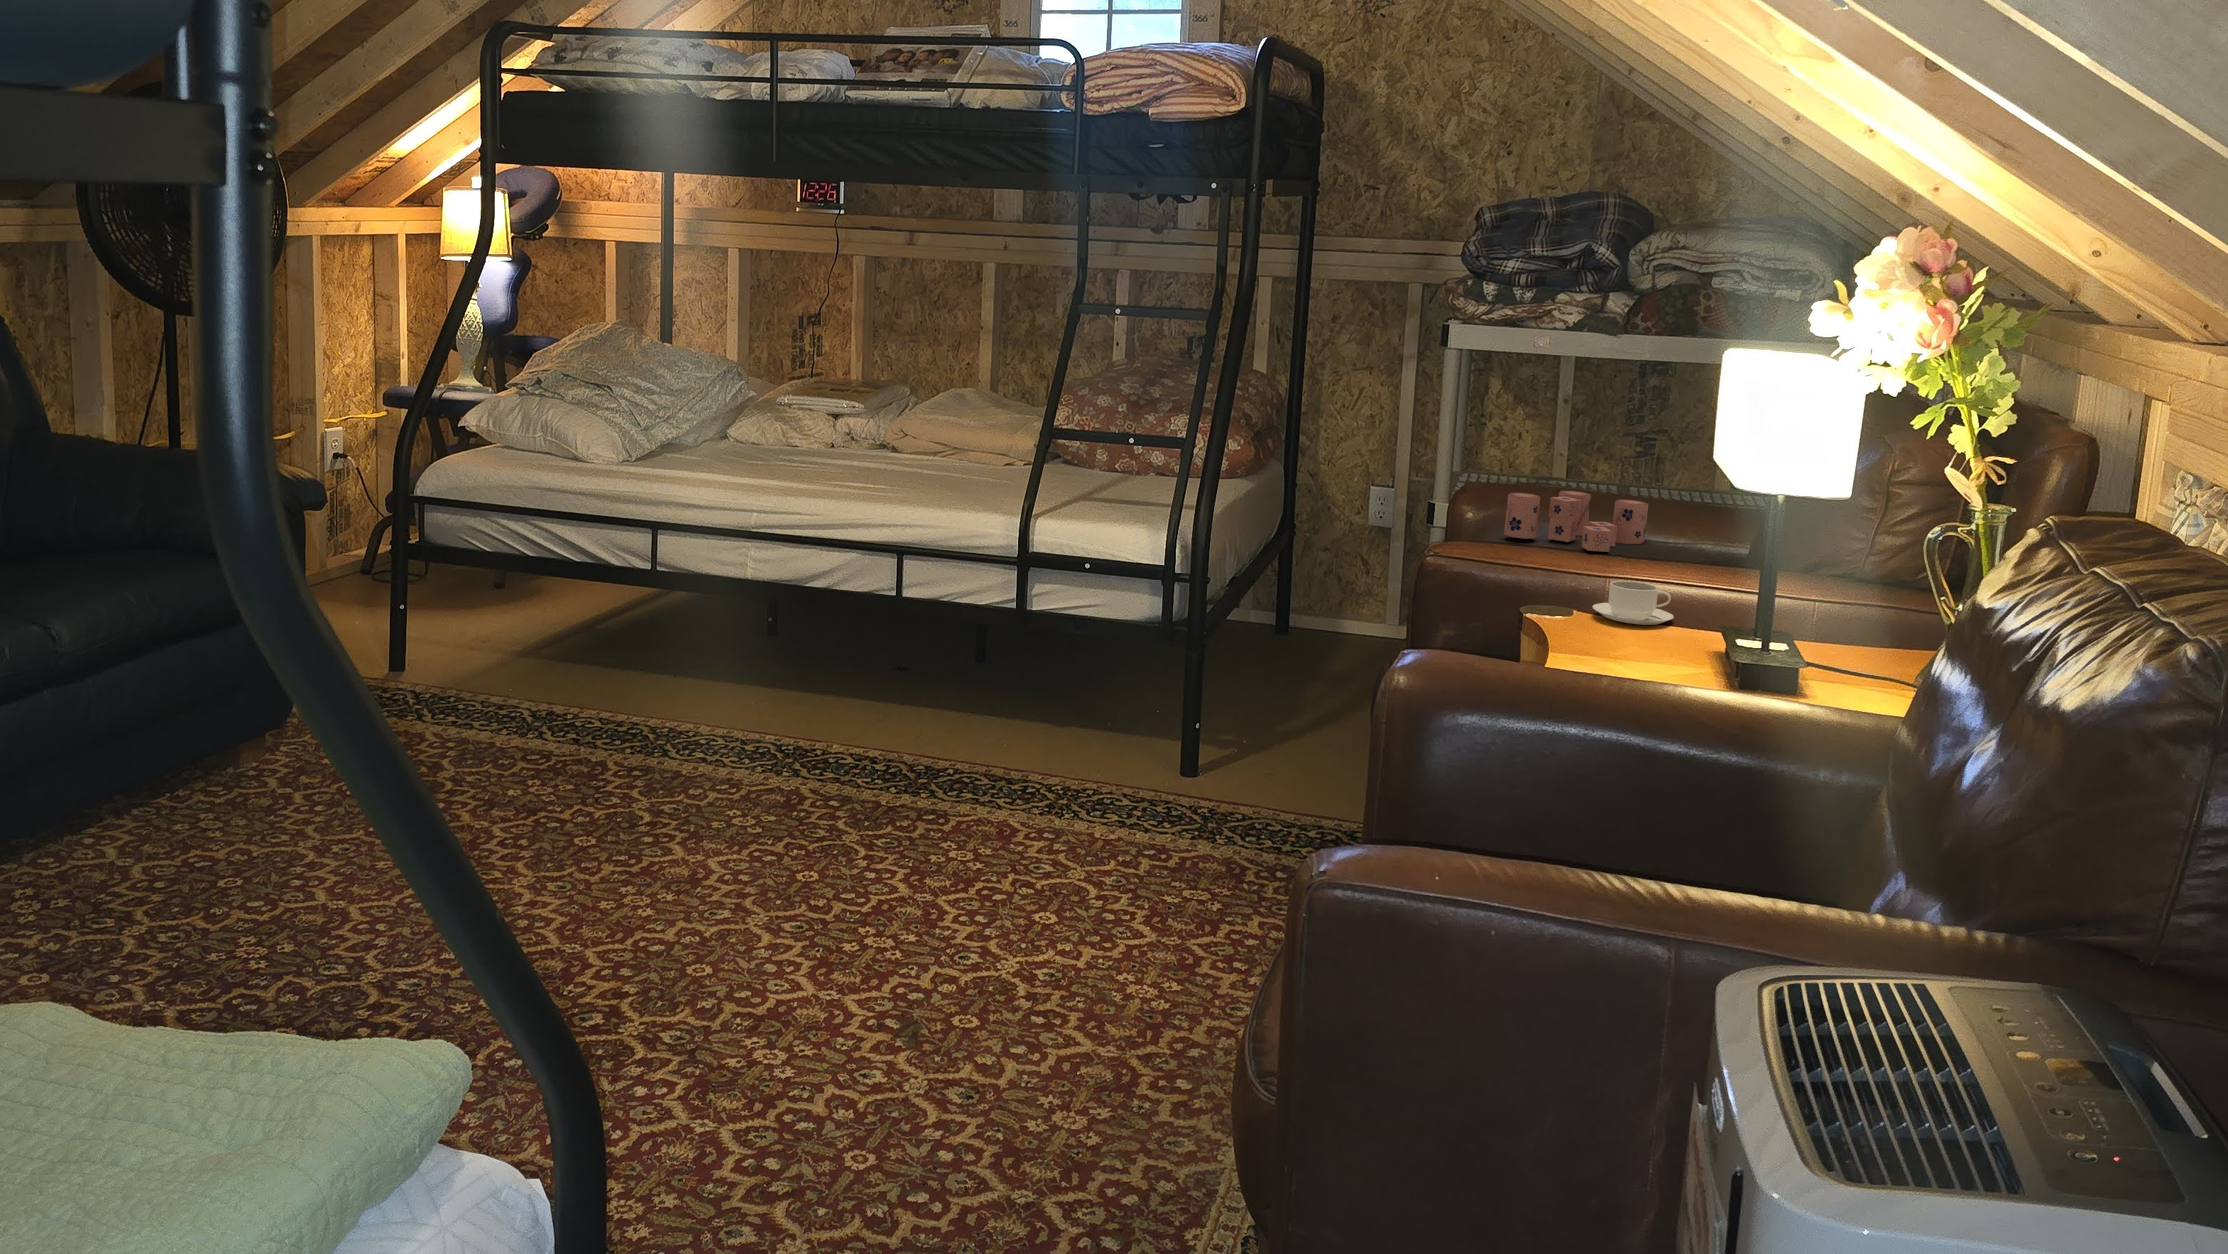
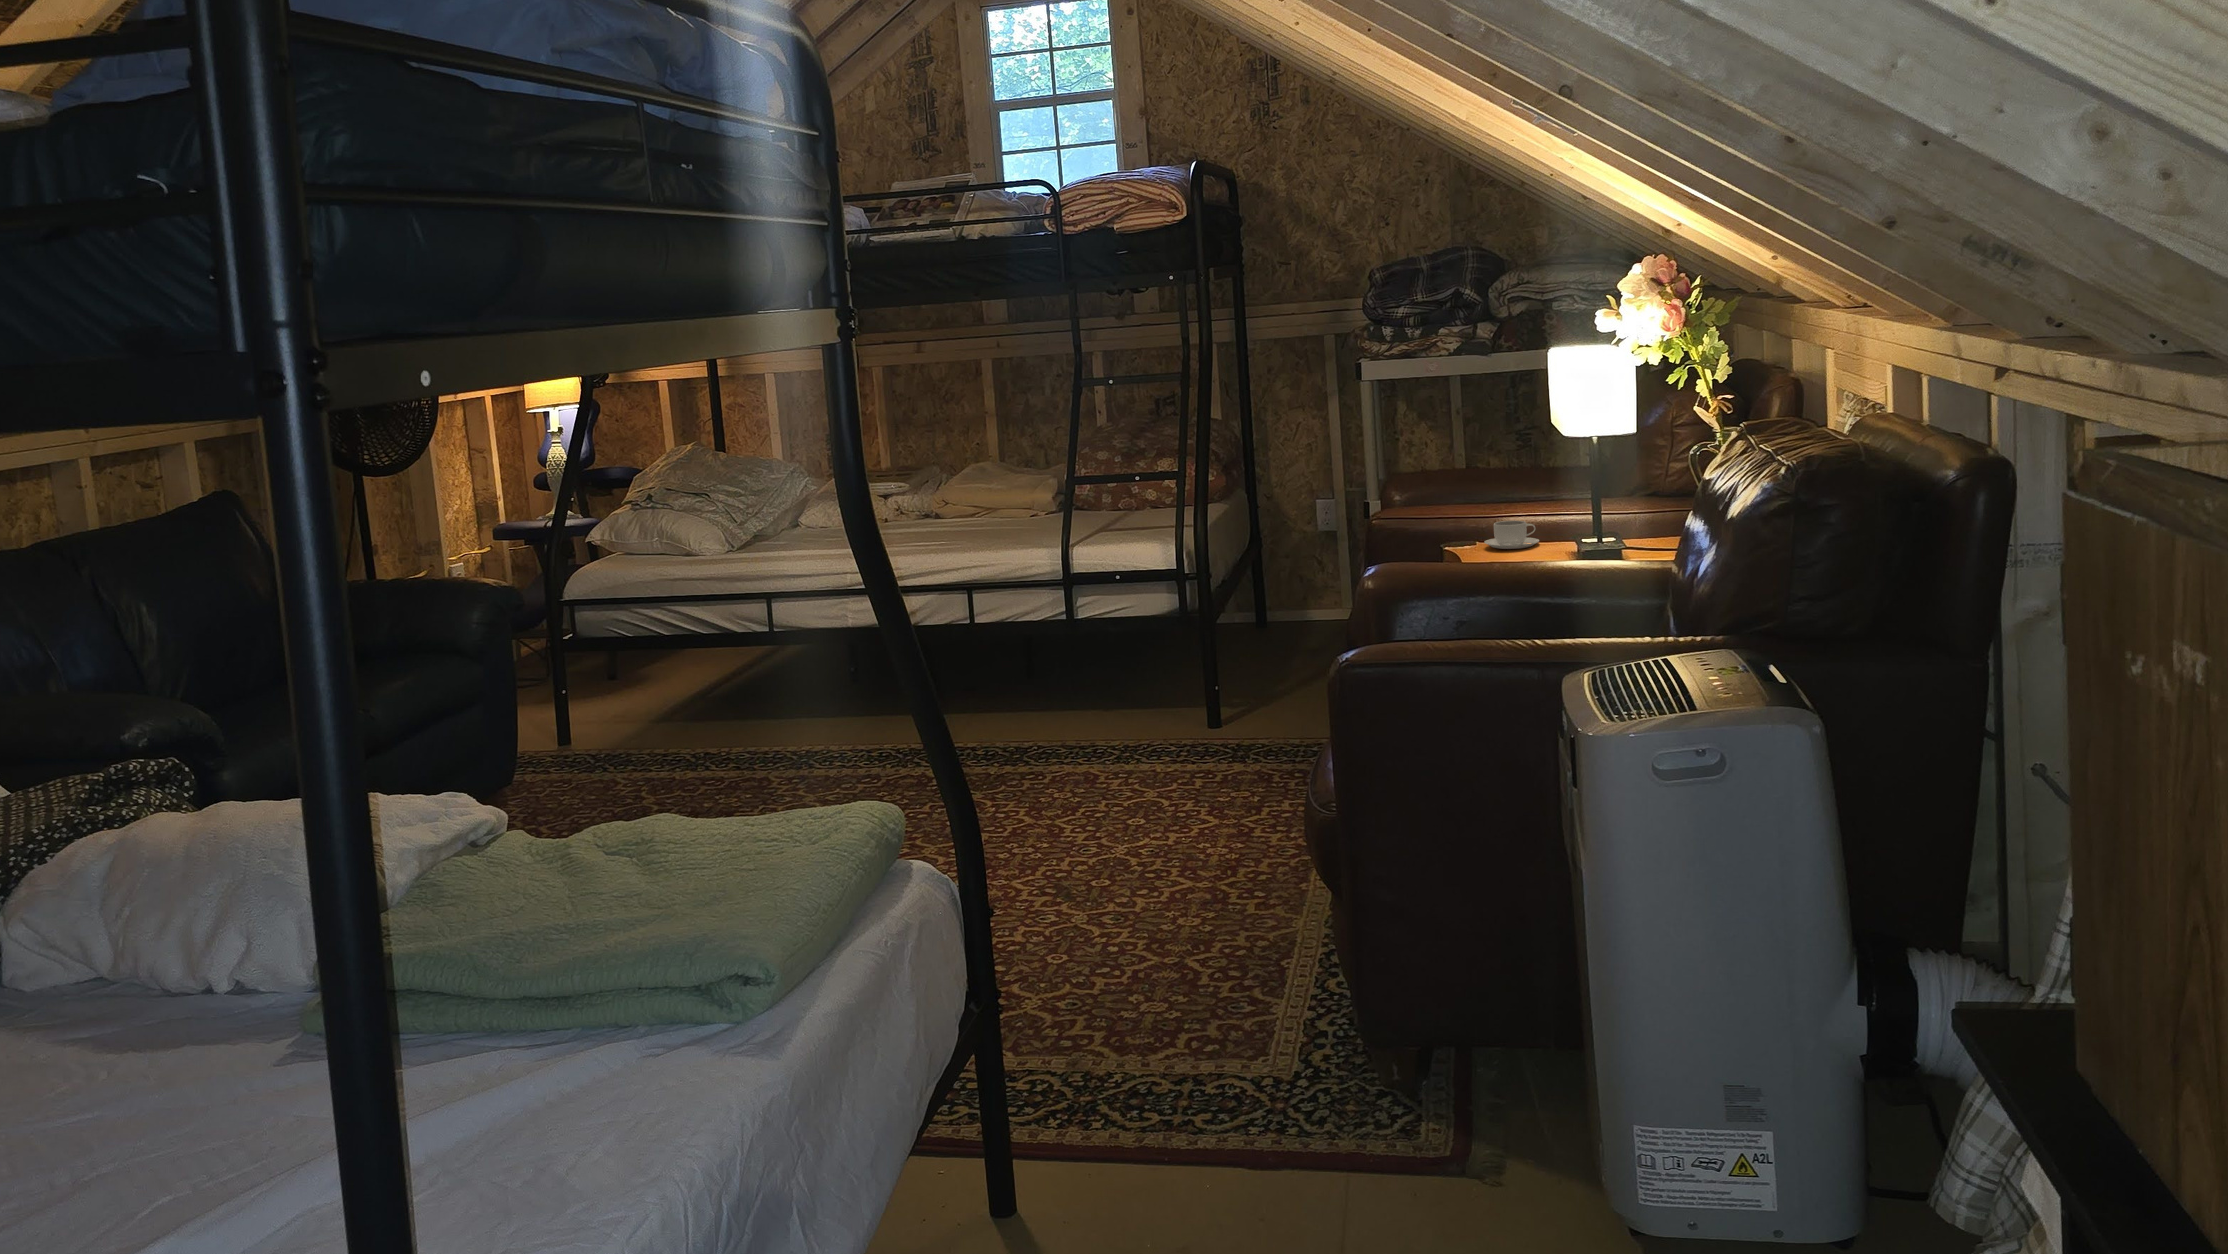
candle: present [1504,491,1648,552] -> none [1419,469,1520,509]

